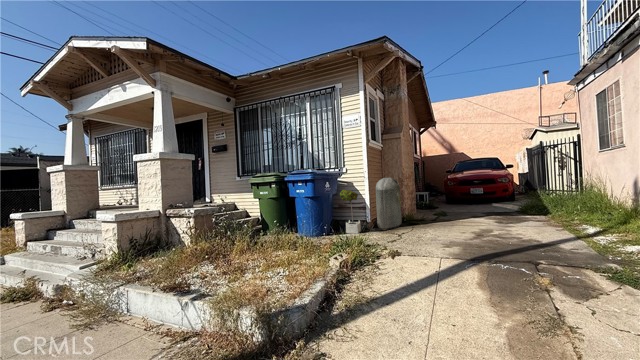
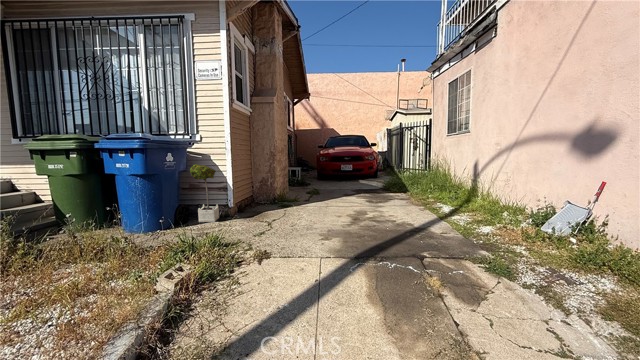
trash can: present [376,178,401,230] -> none [240,151,270,216]

